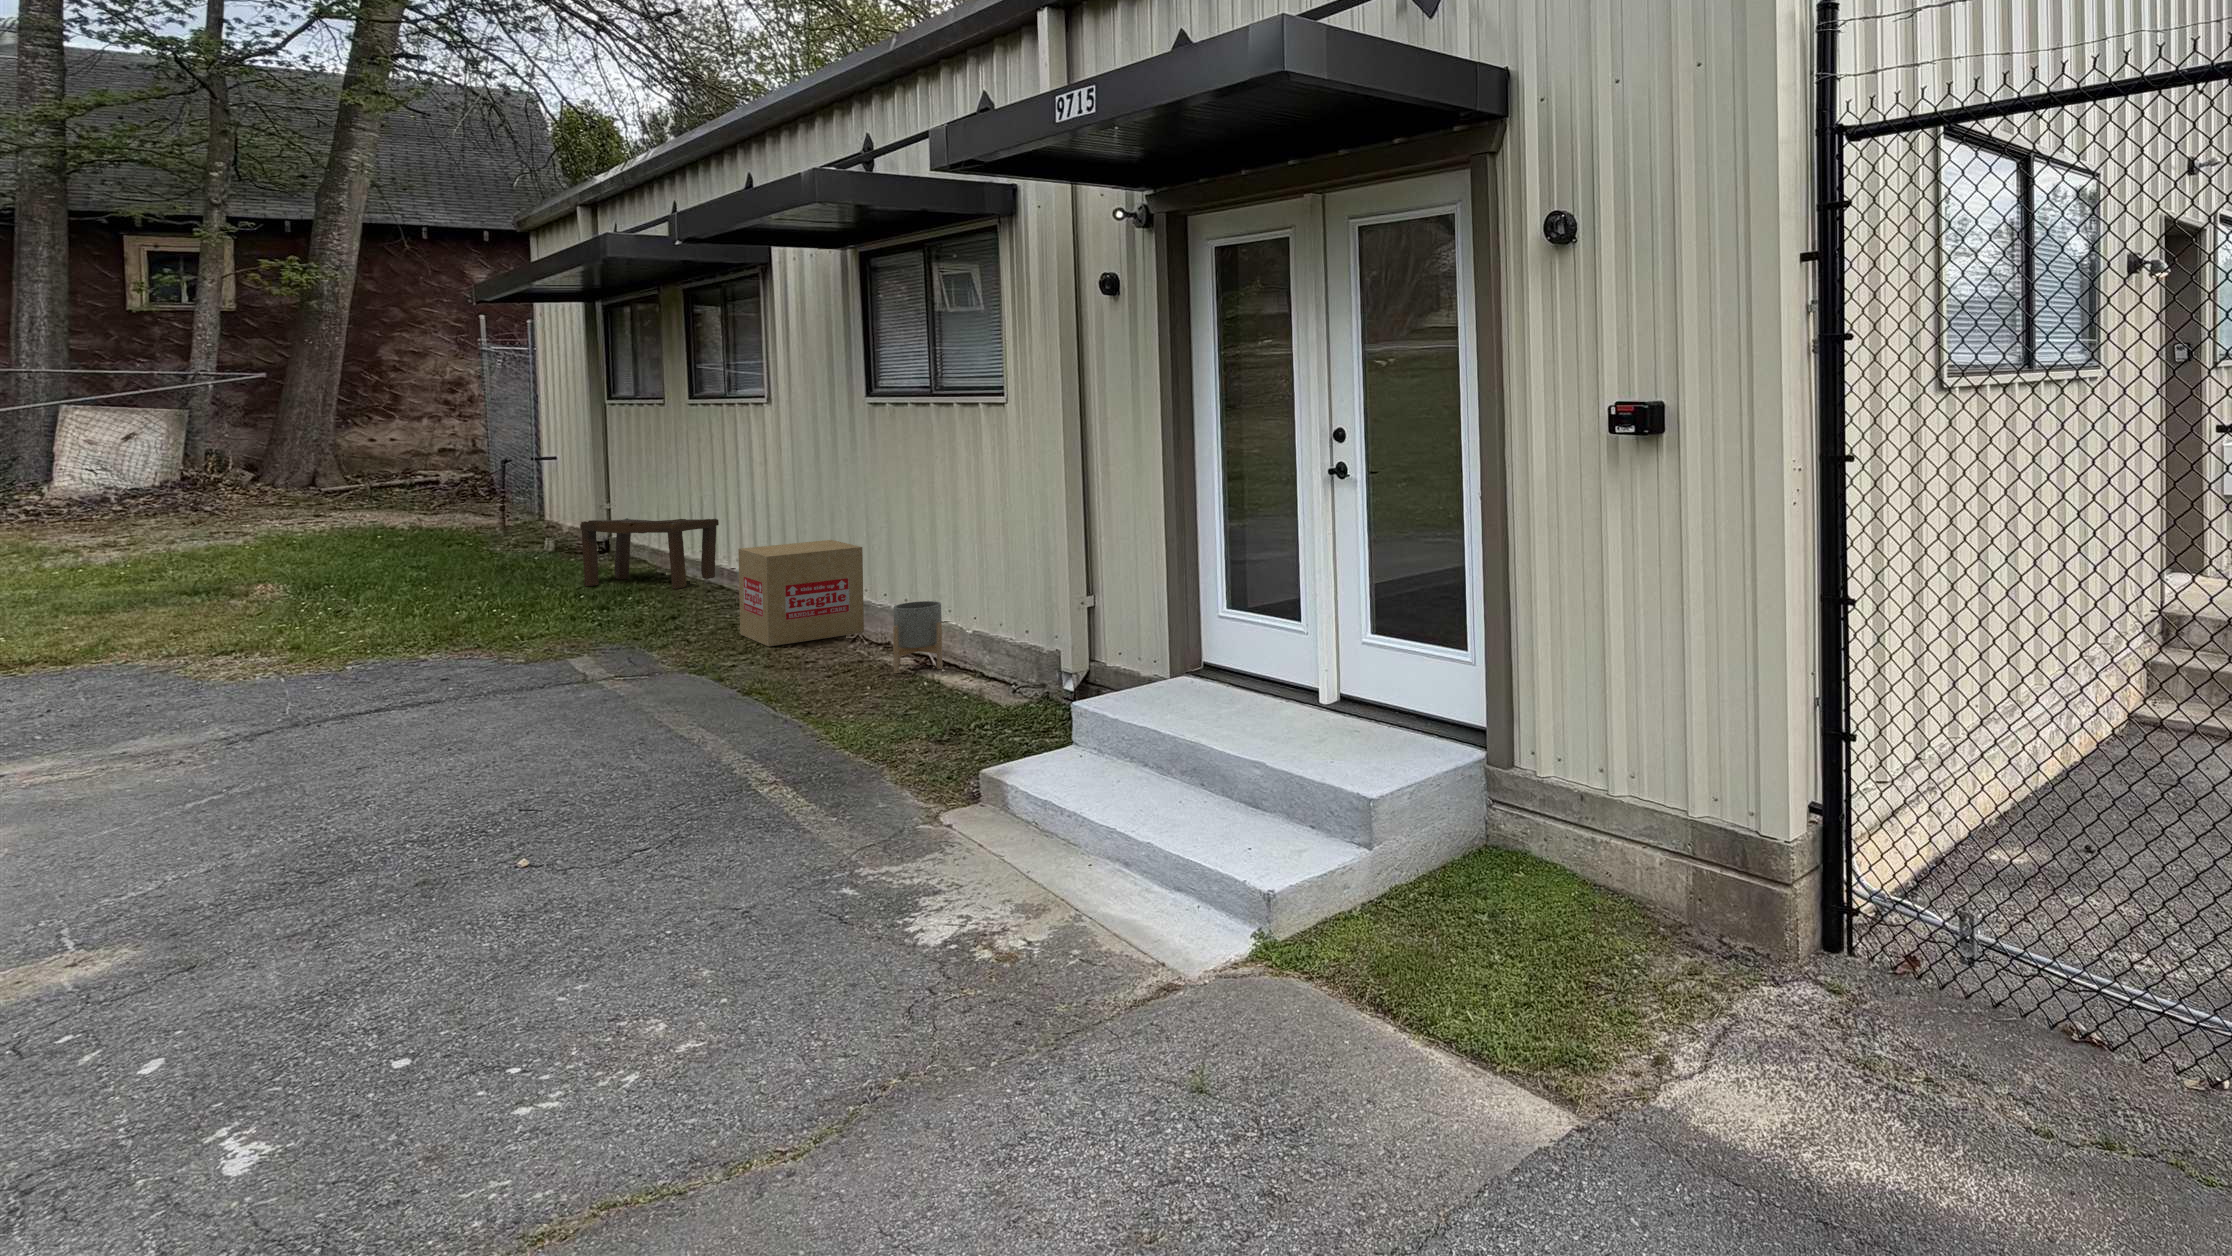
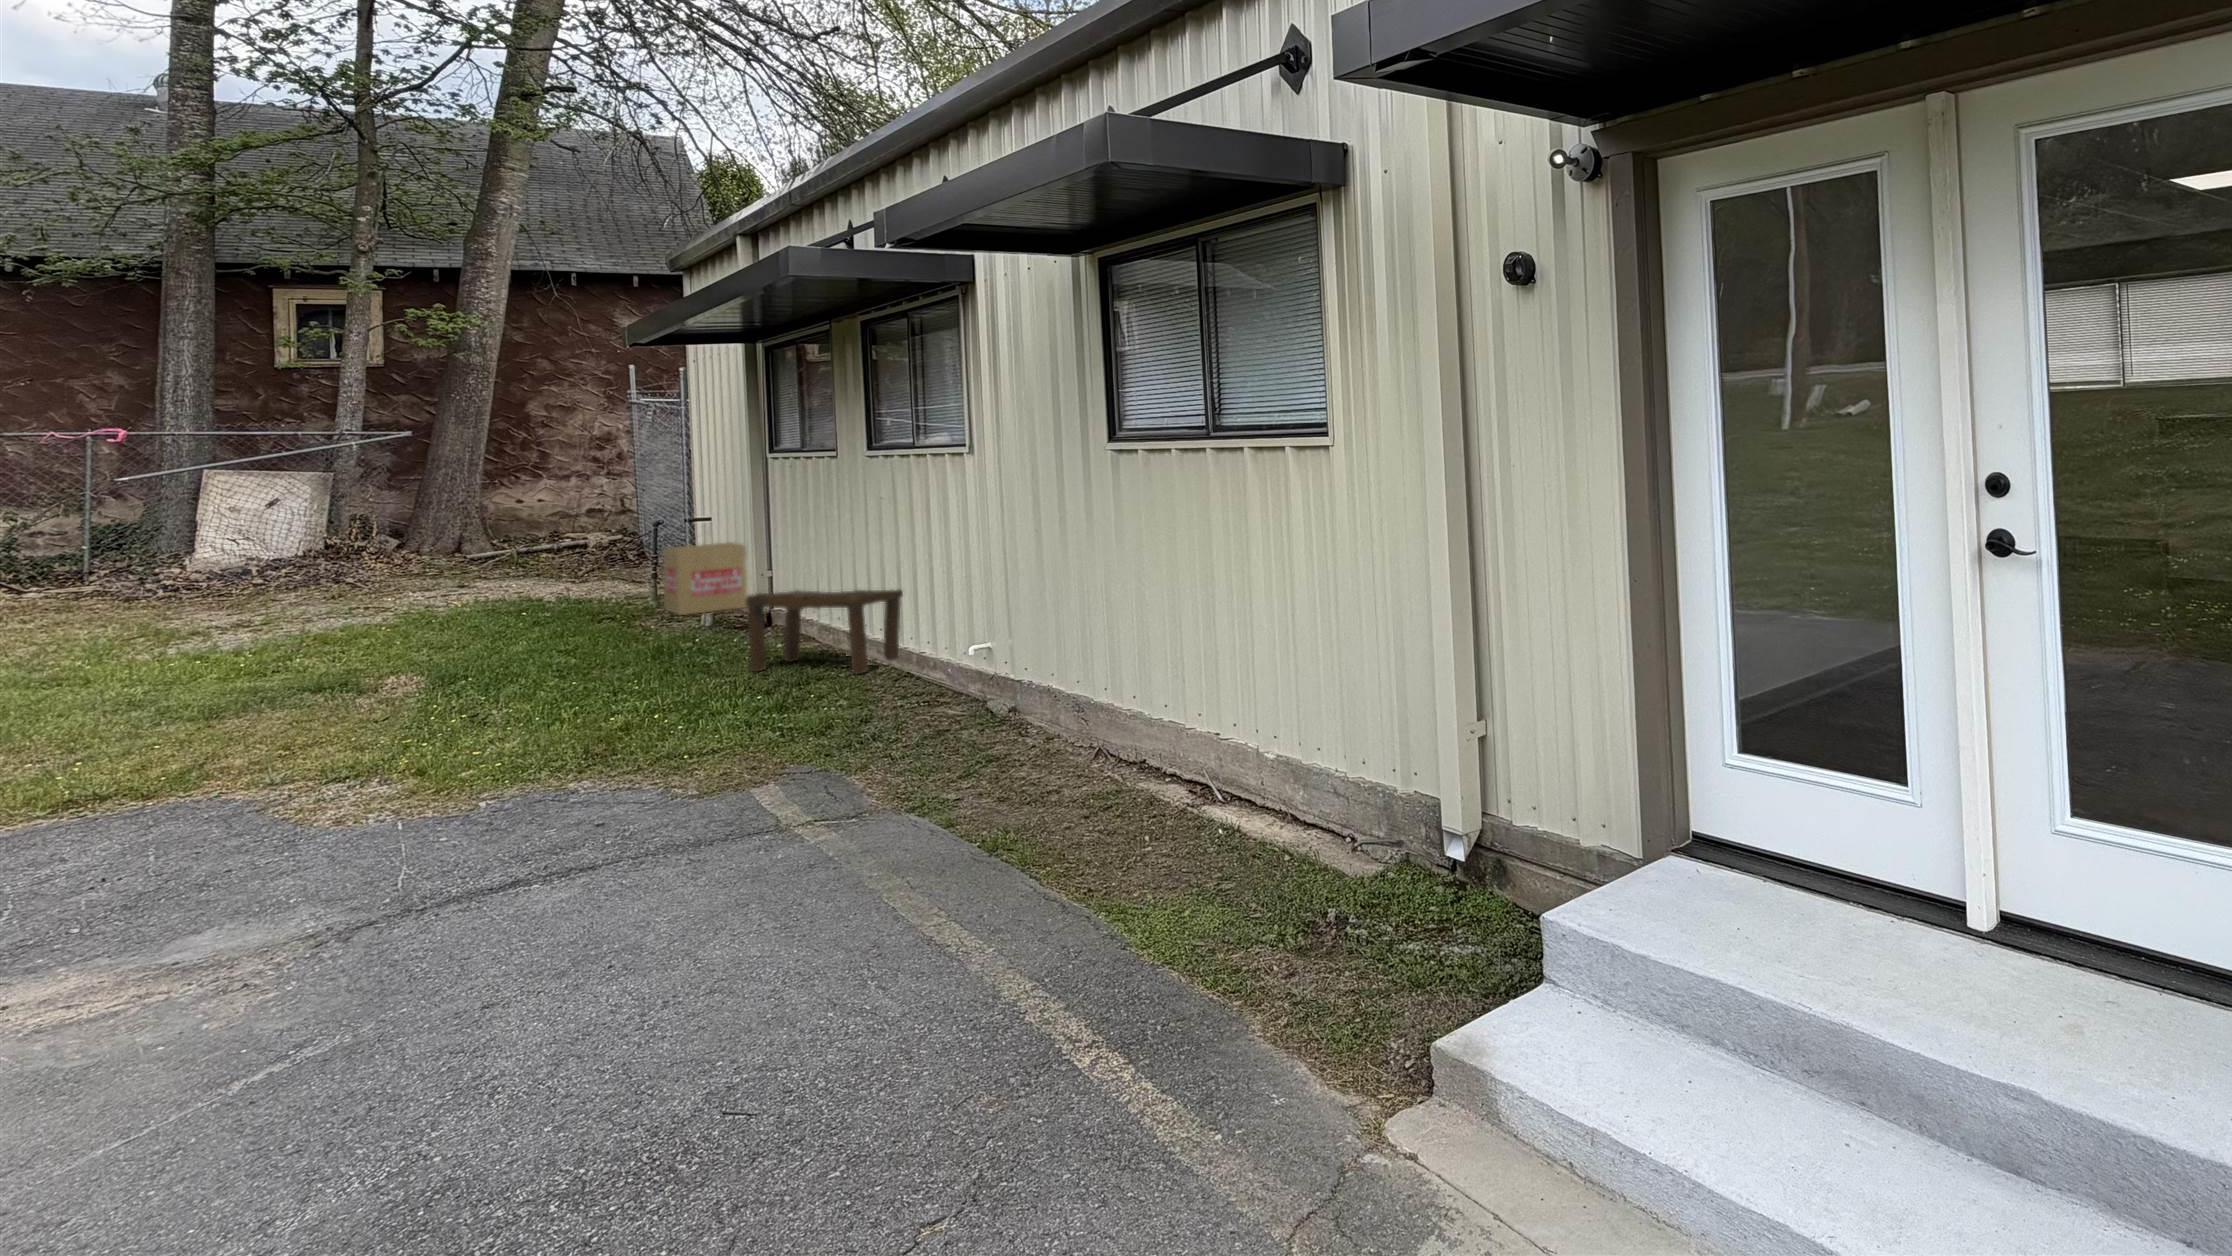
cardboard box: present [738,540,864,646] -> present [663,542,748,615]
planter: present [893,601,942,673] -> none [1169,710,1237,813]

